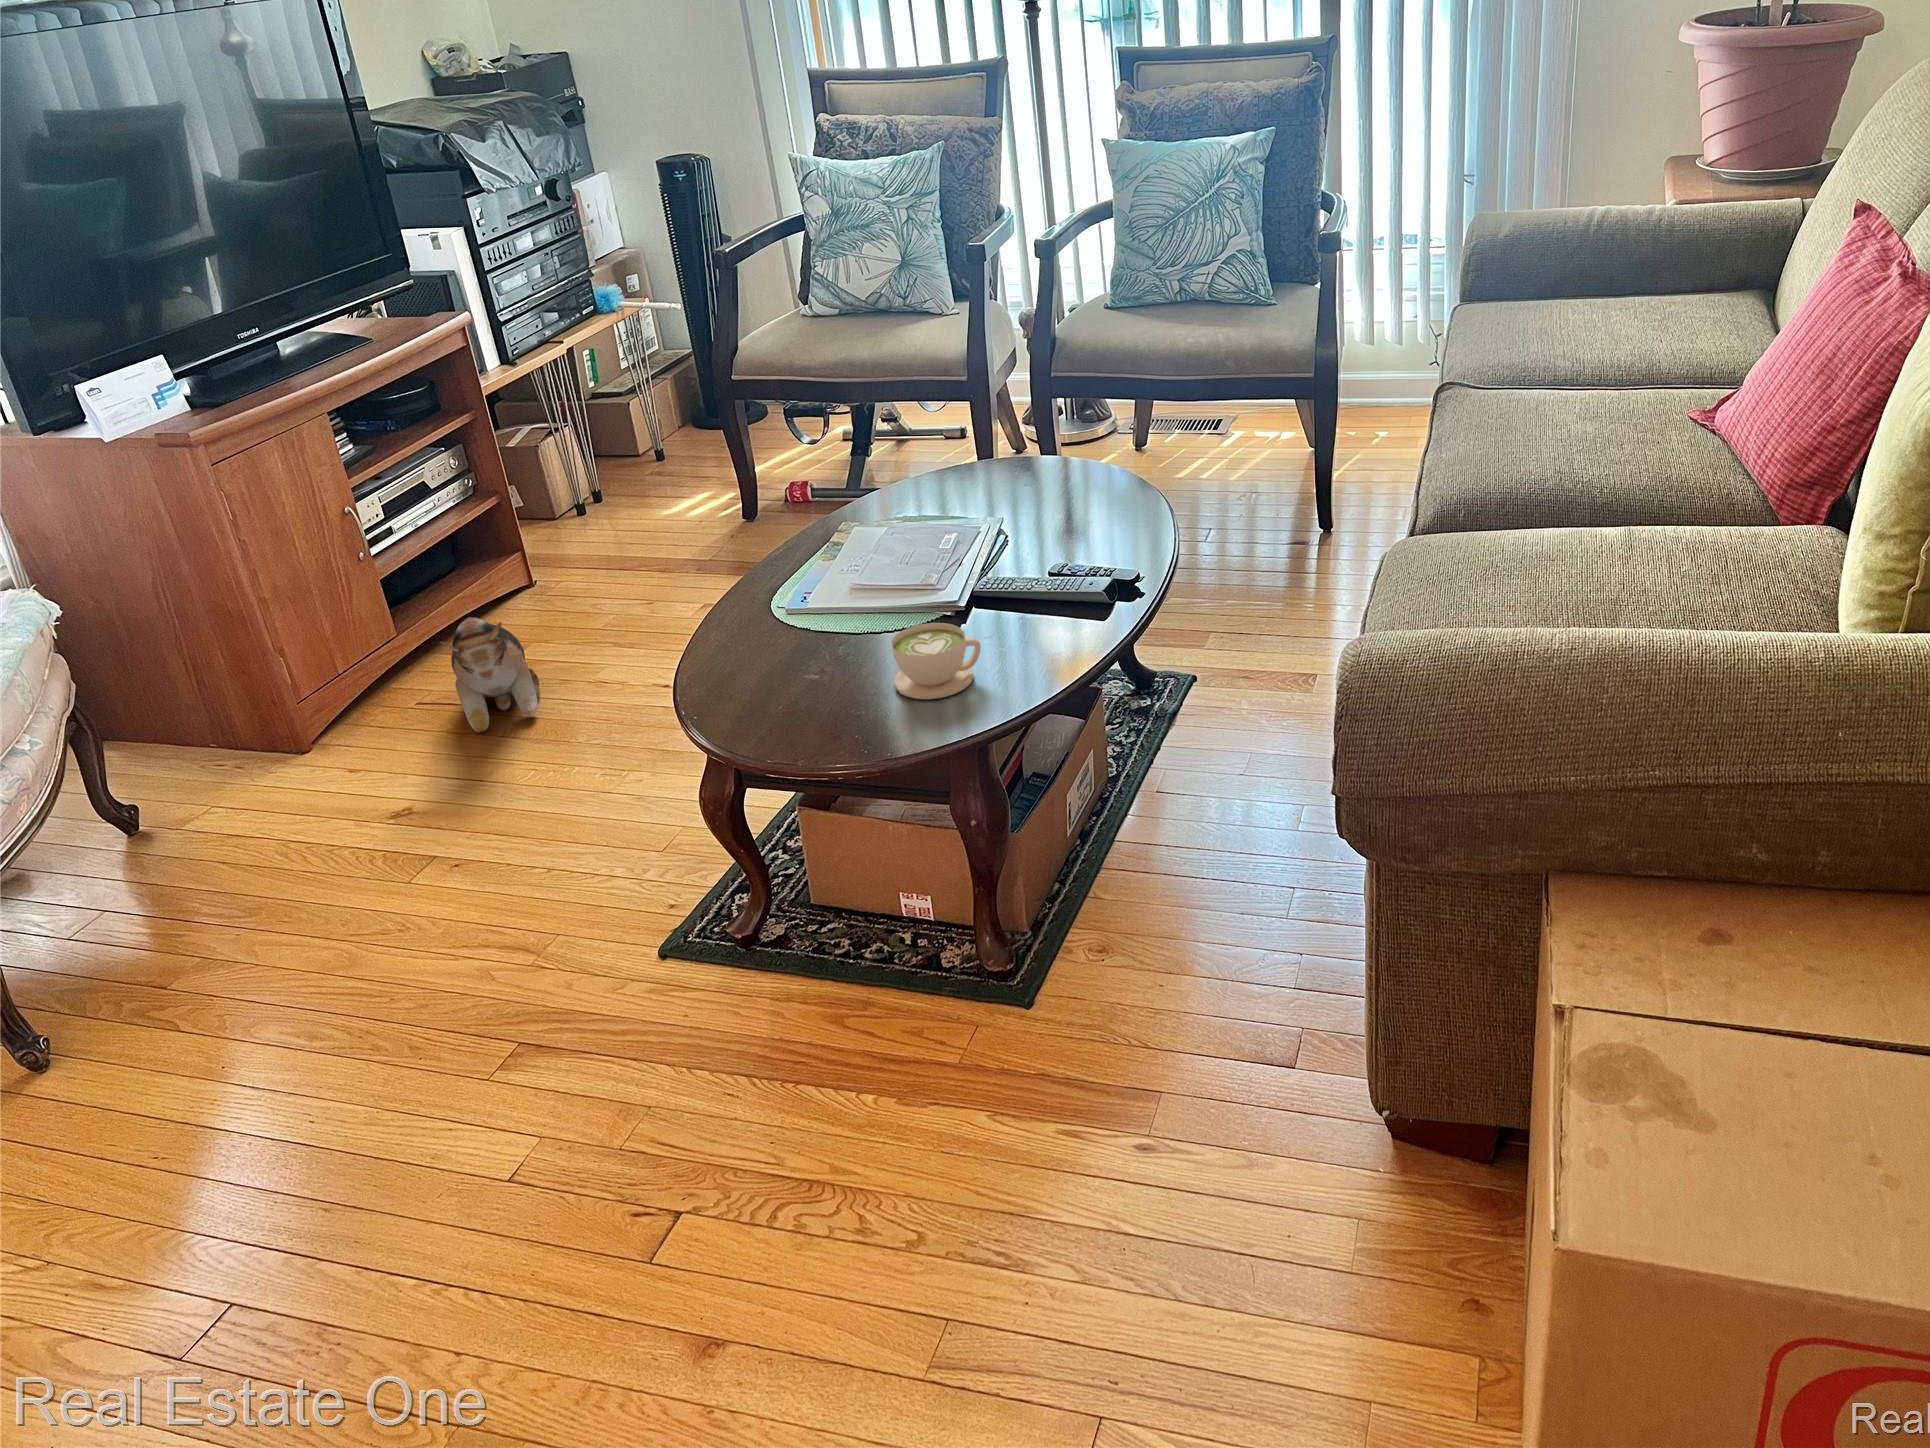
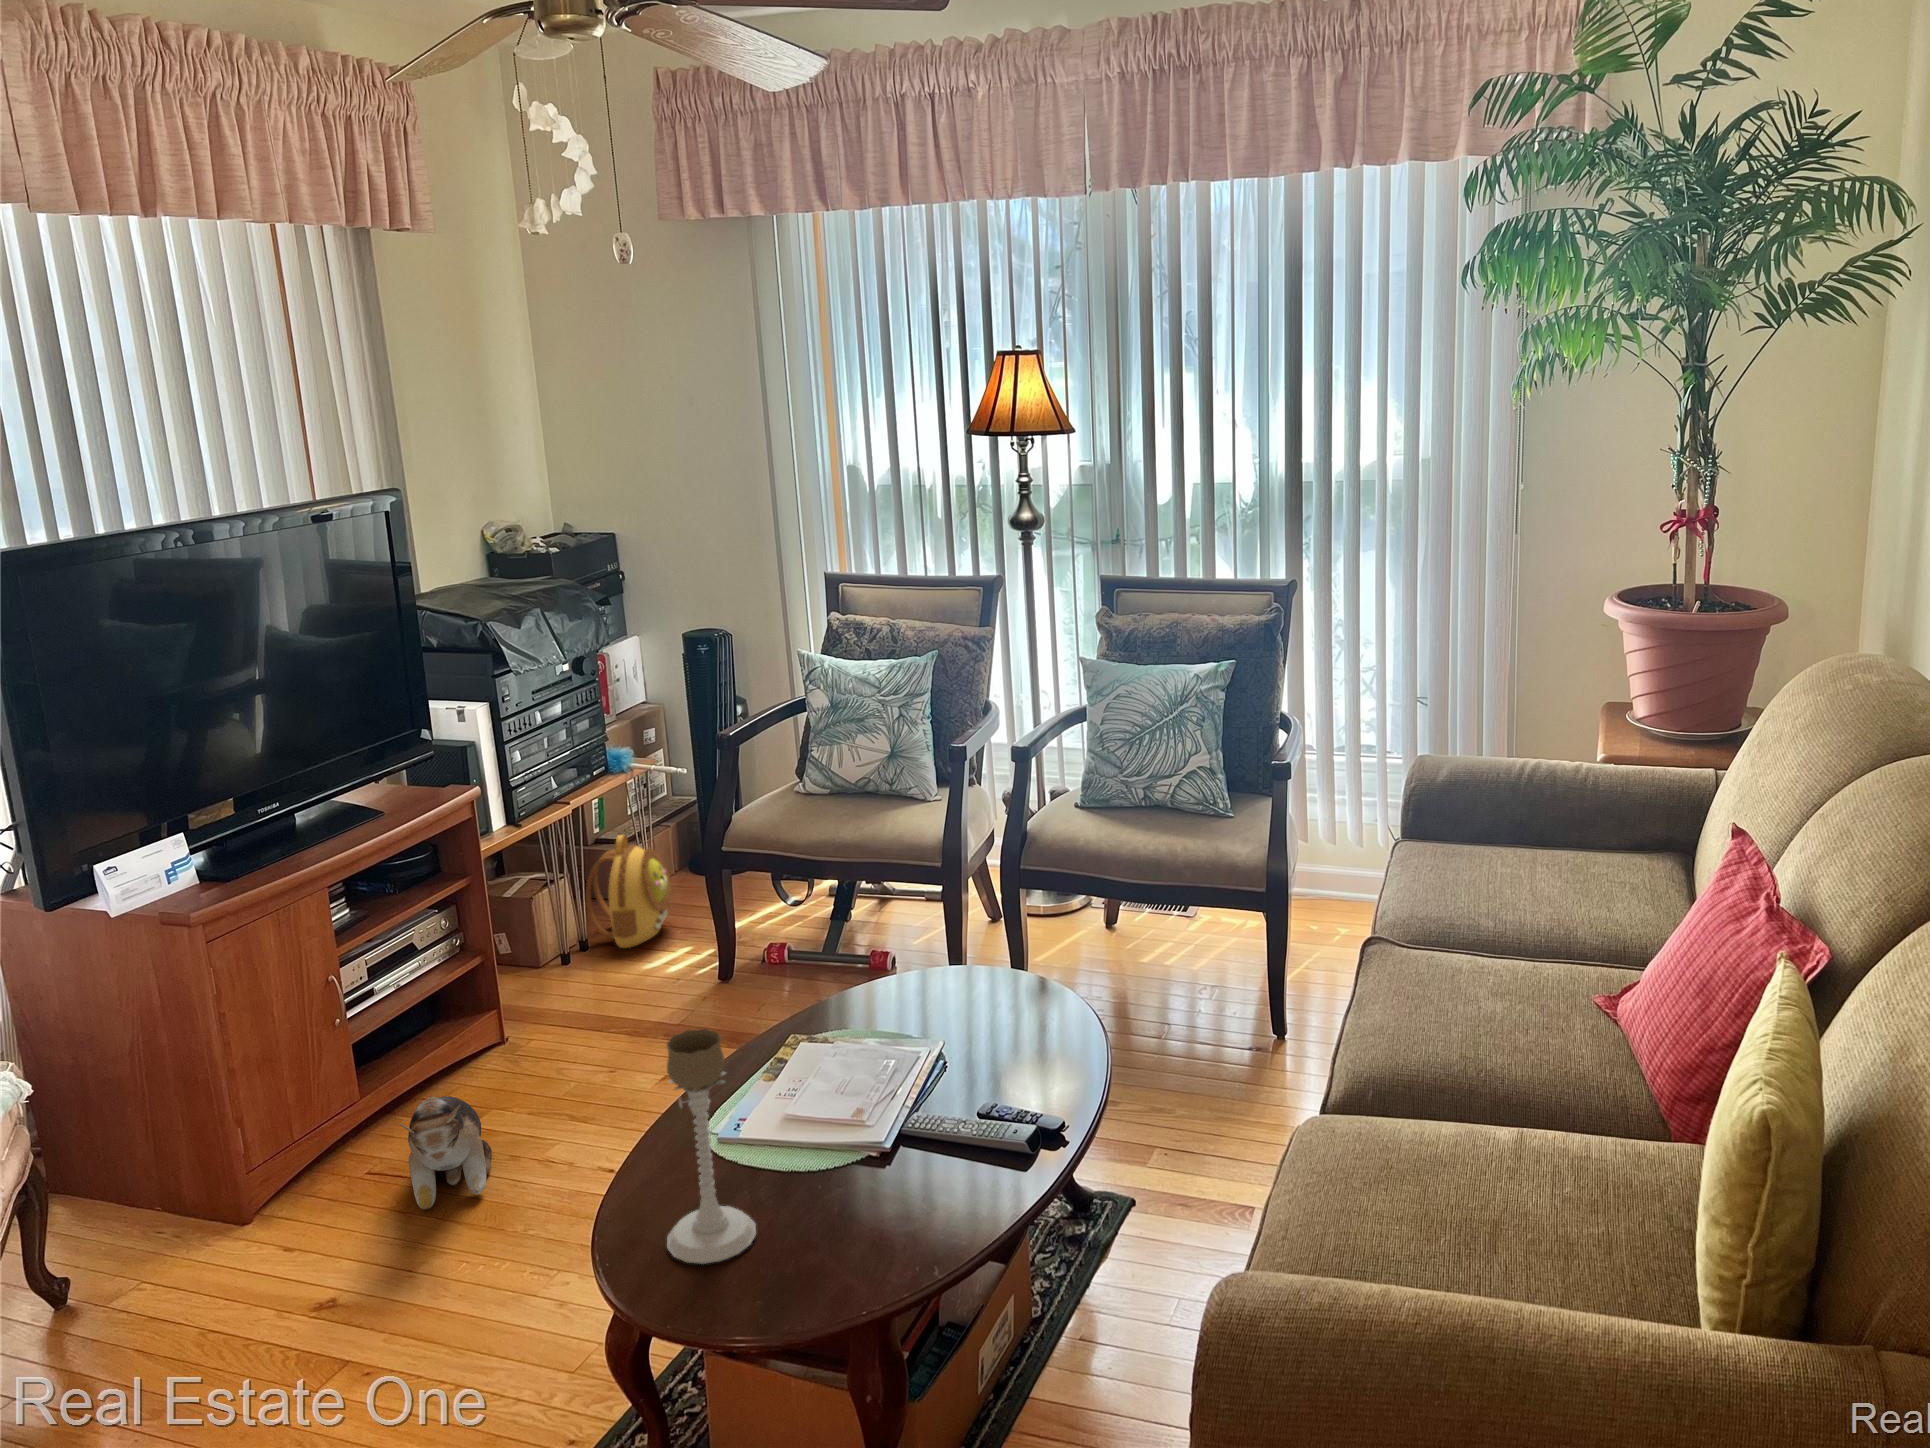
backpack: none [591,379,681,499] -> present [586,835,672,948]
candle holder: none [723,468,836,708] -> present [667,1029,756,1264]
coffee cup: present [892,623,980,699] -> none [811,1182,897,1265]

